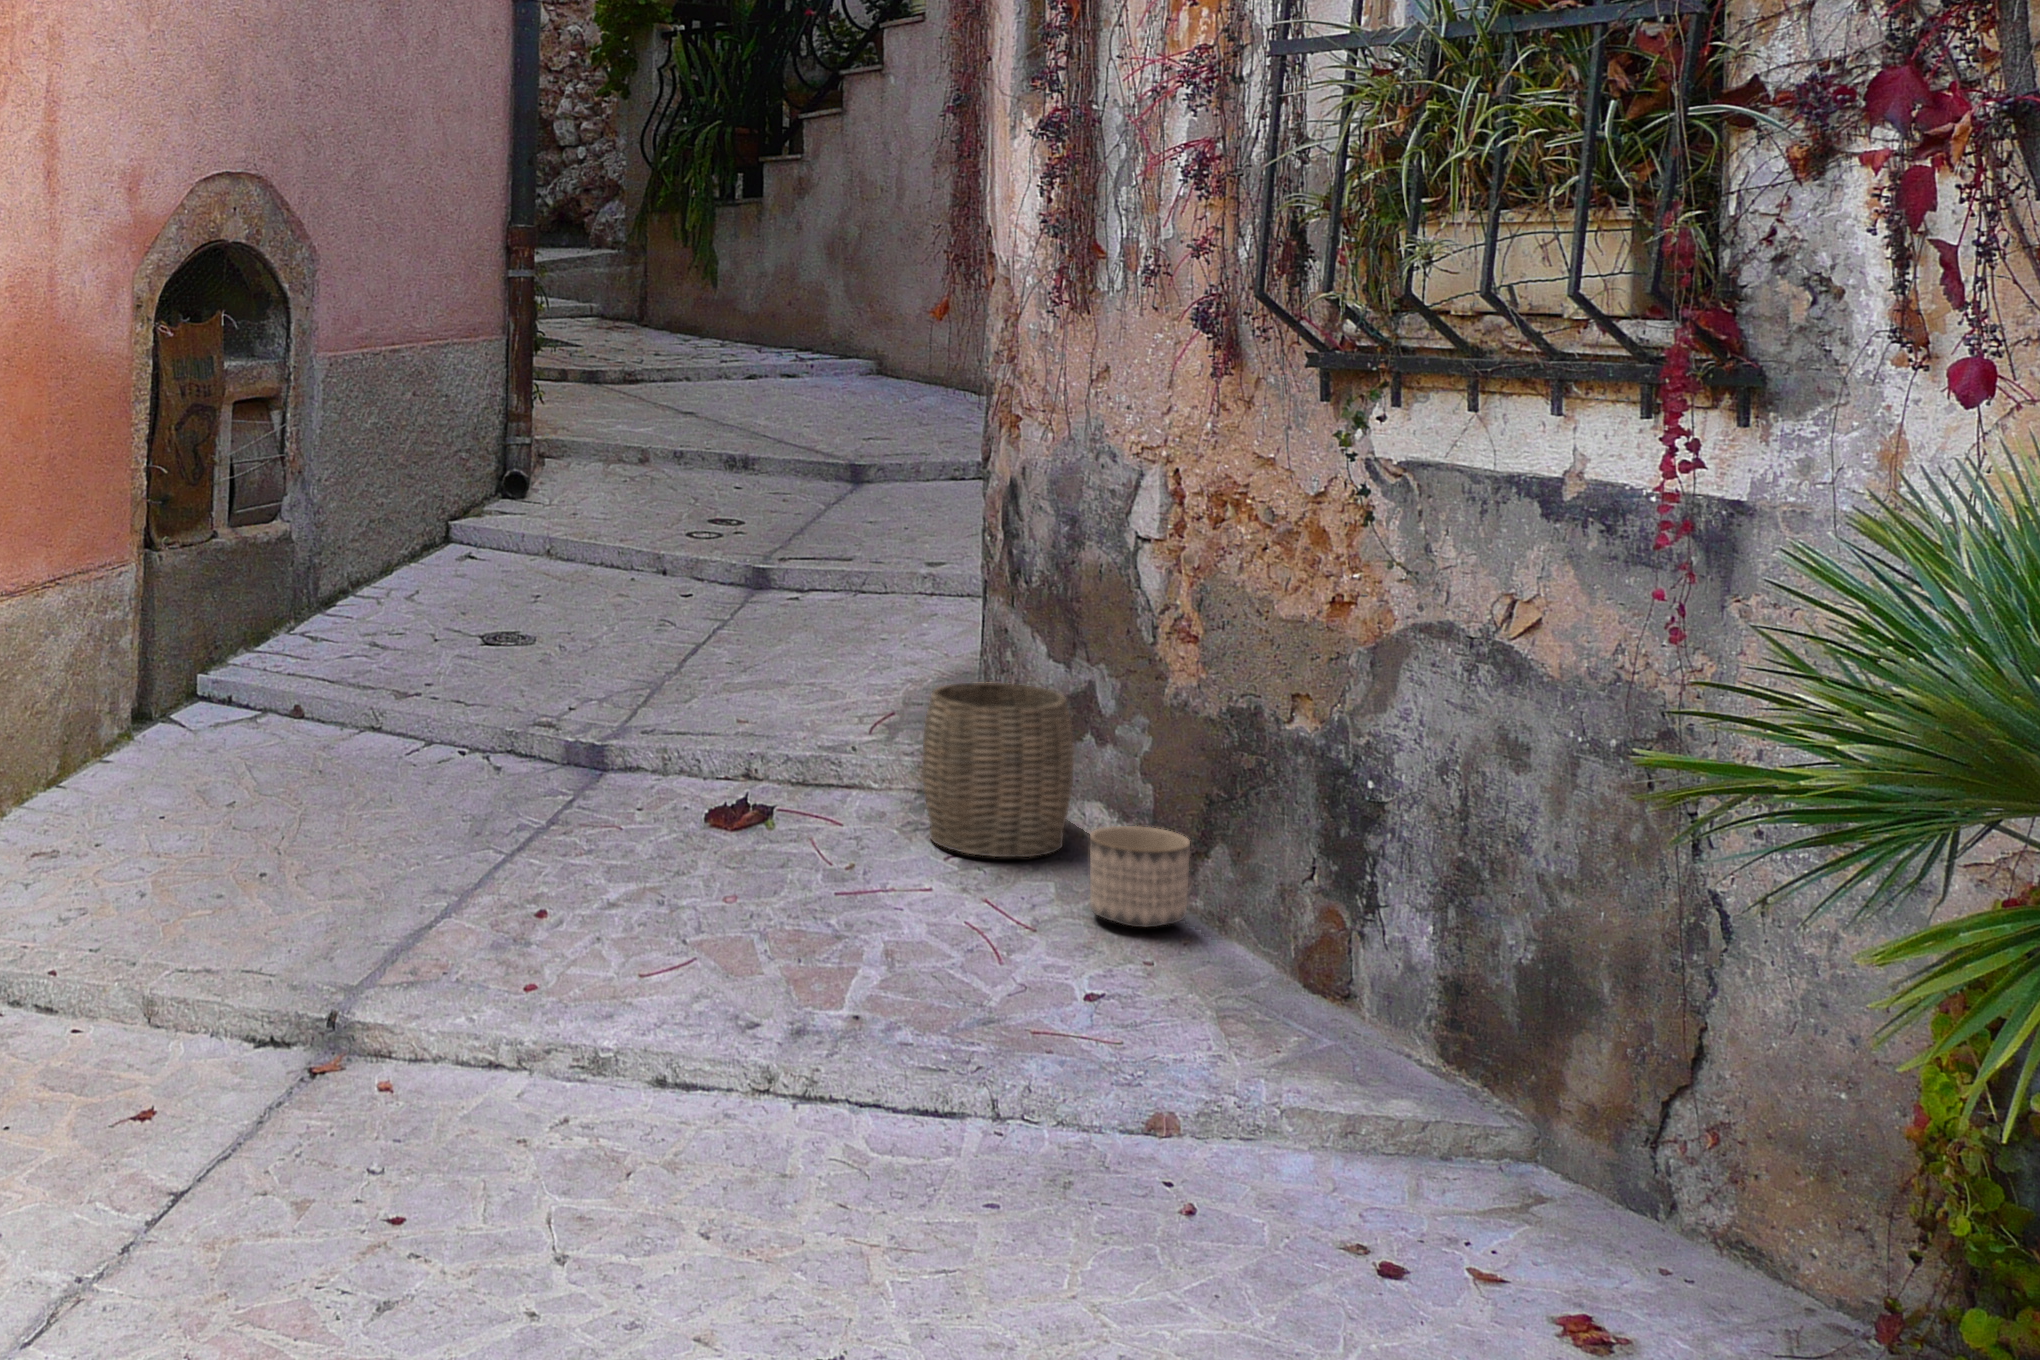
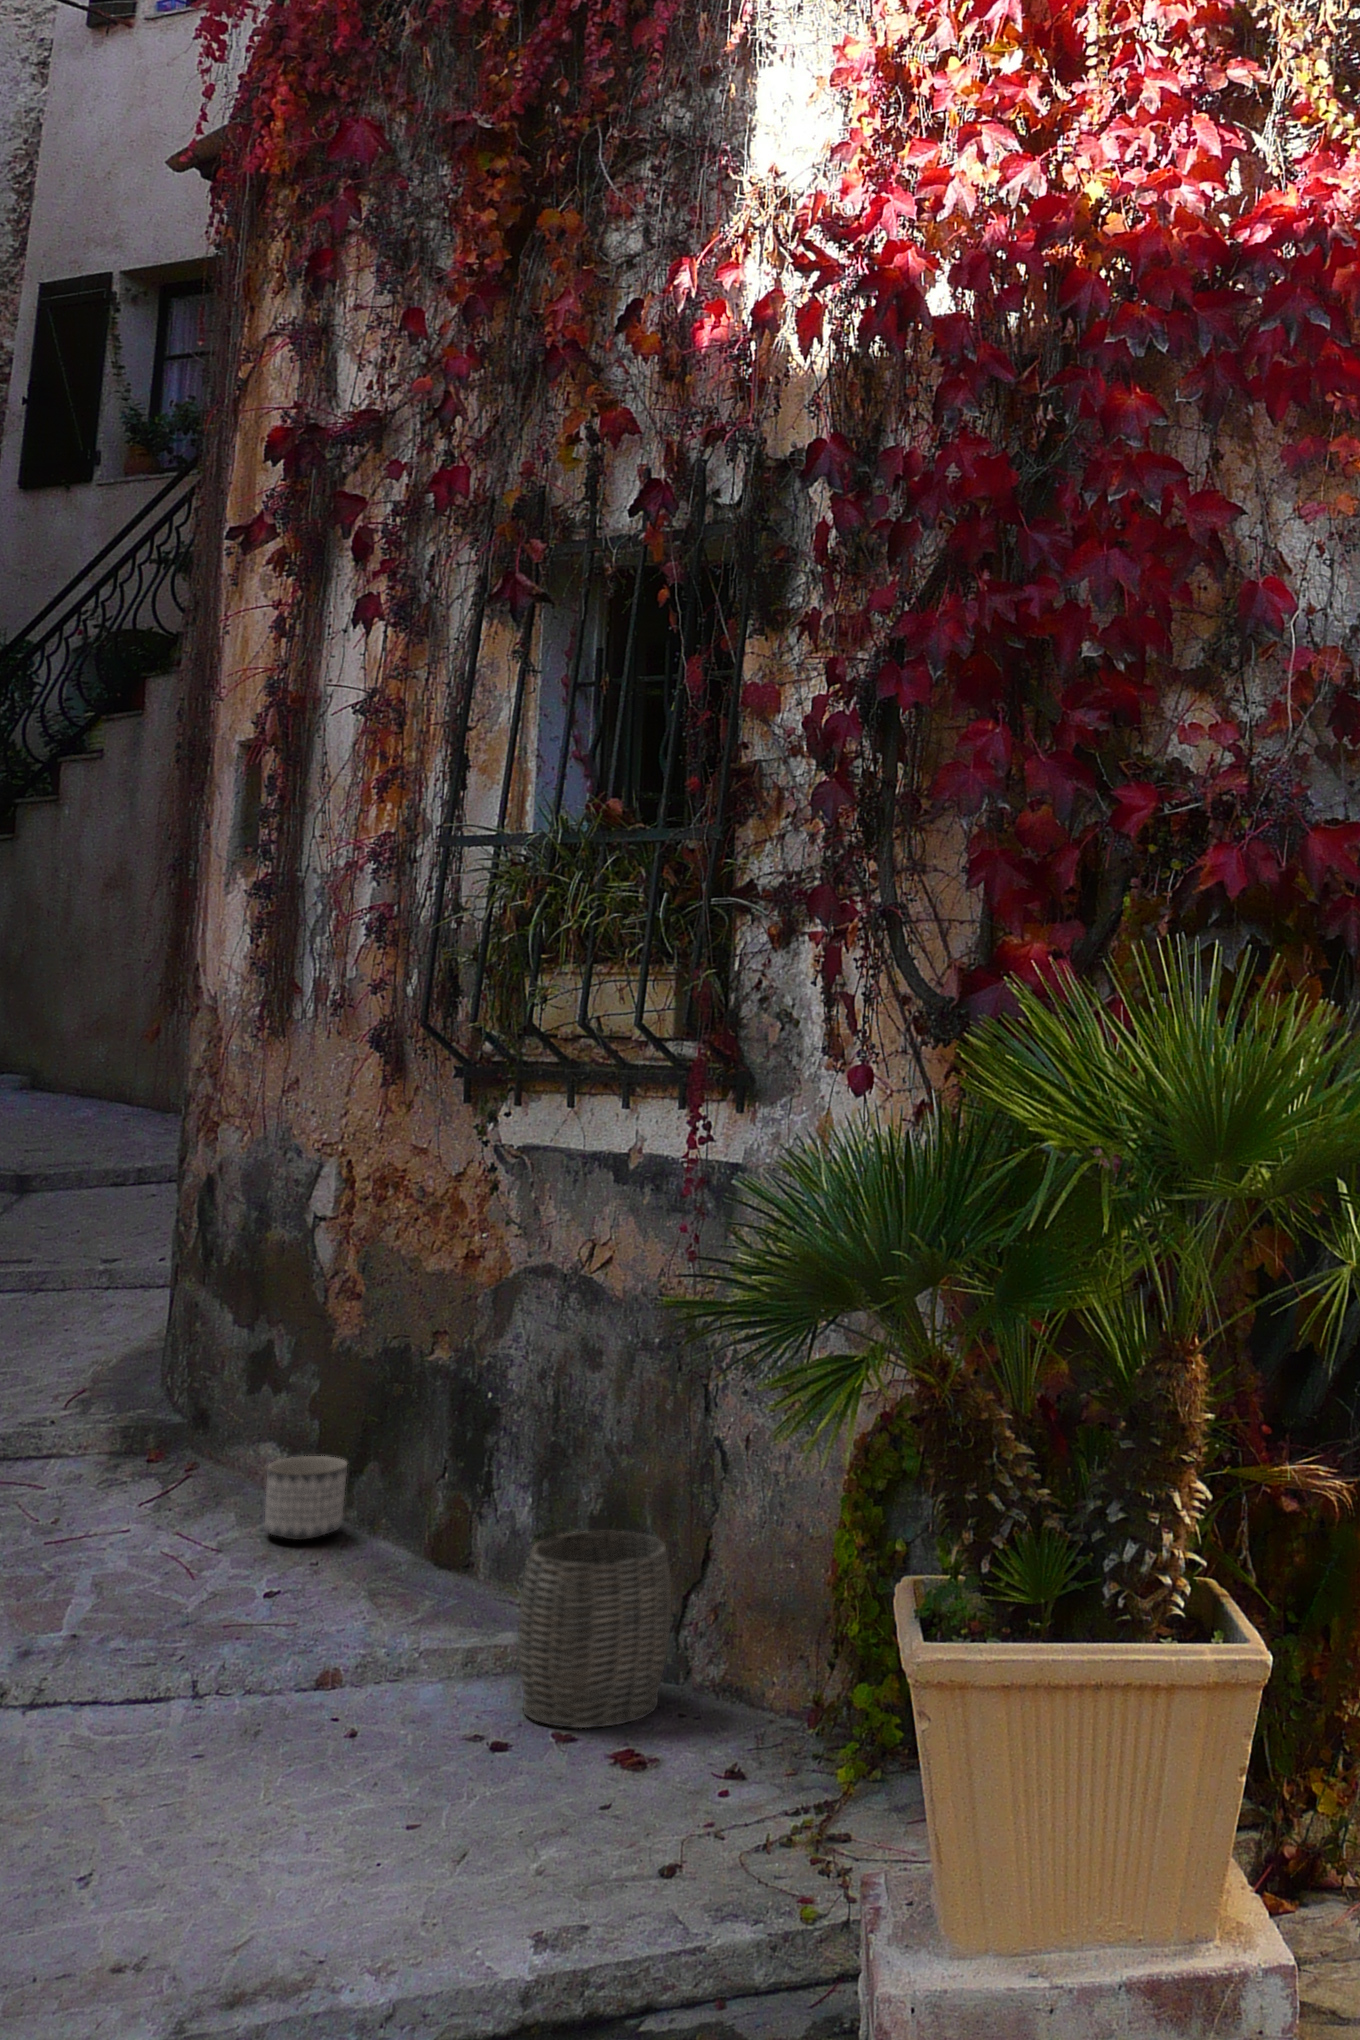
woven basket: present [922,682,1074,857] -> present [518,1531,671,1728]

